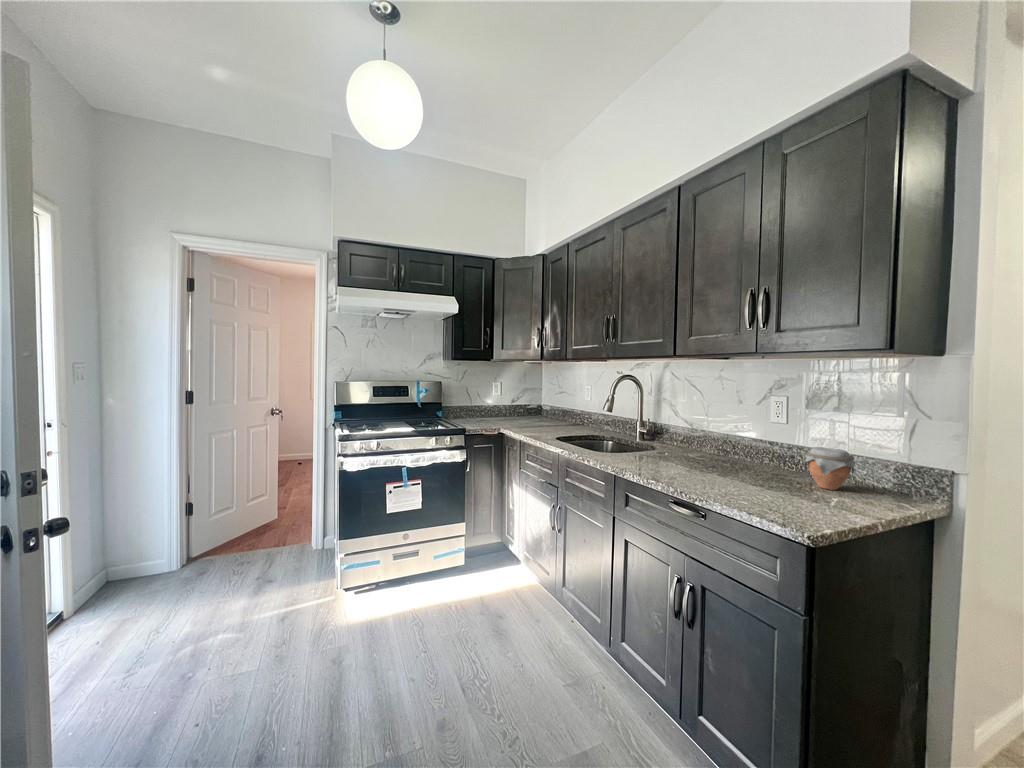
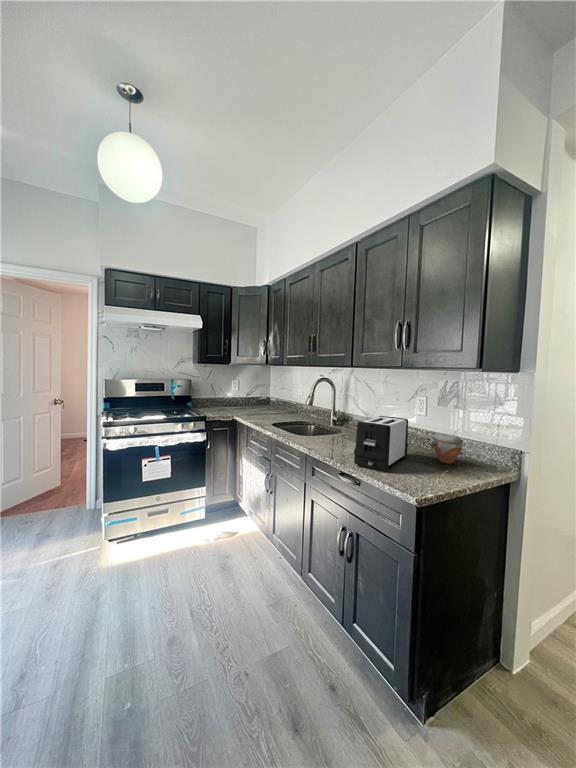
toaster: none [695,423,768,499] -> present [354,416,408,472]

